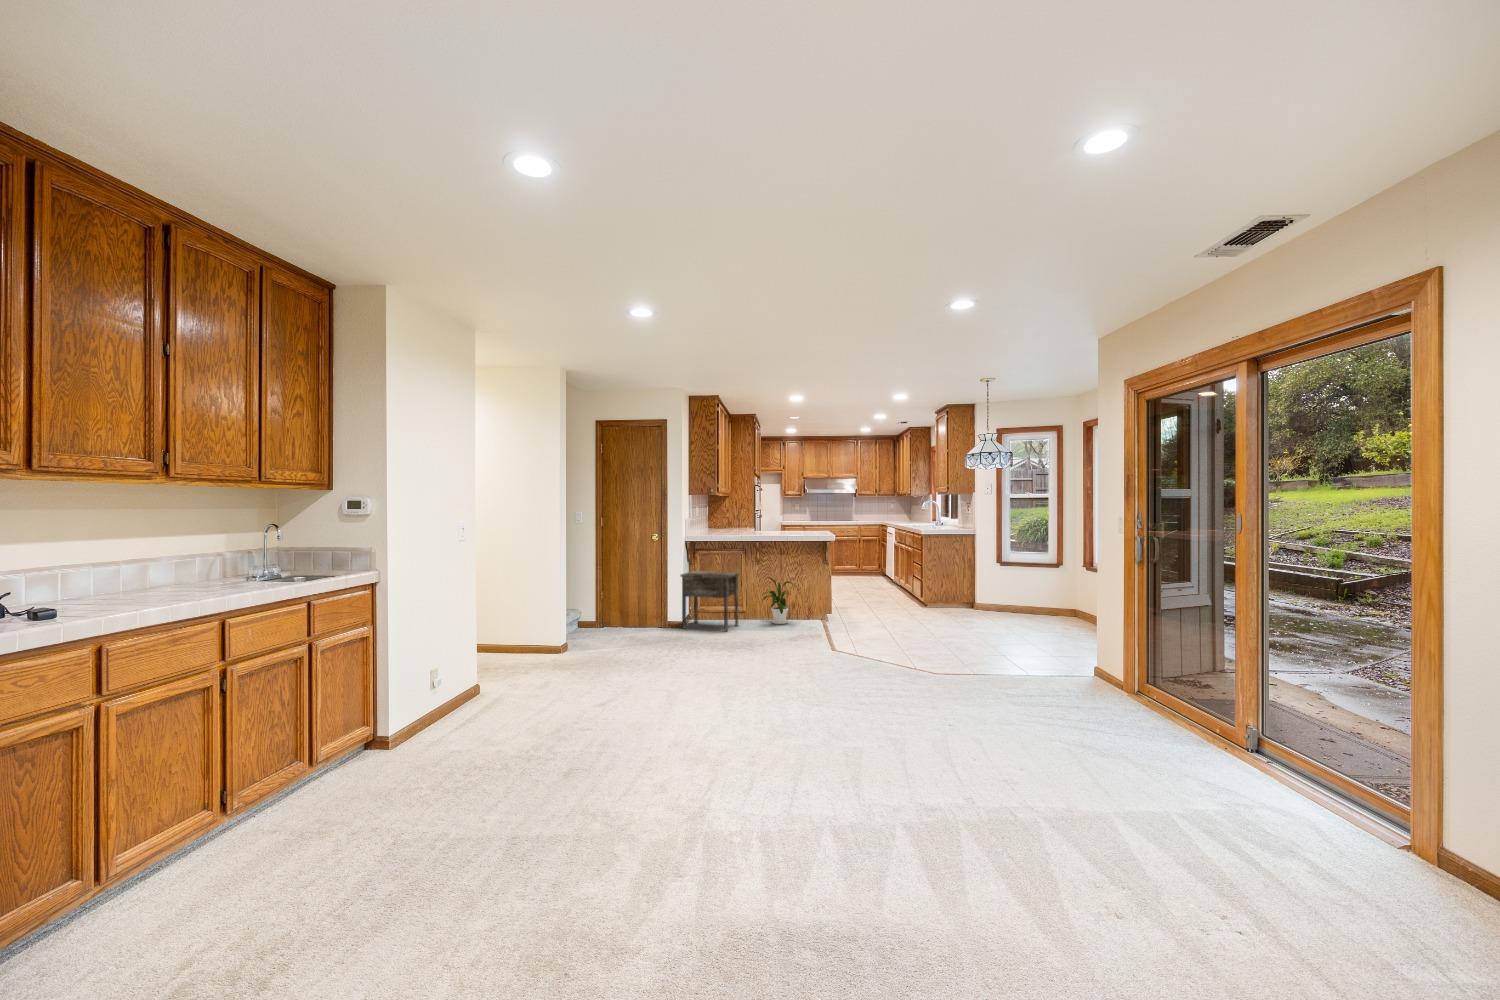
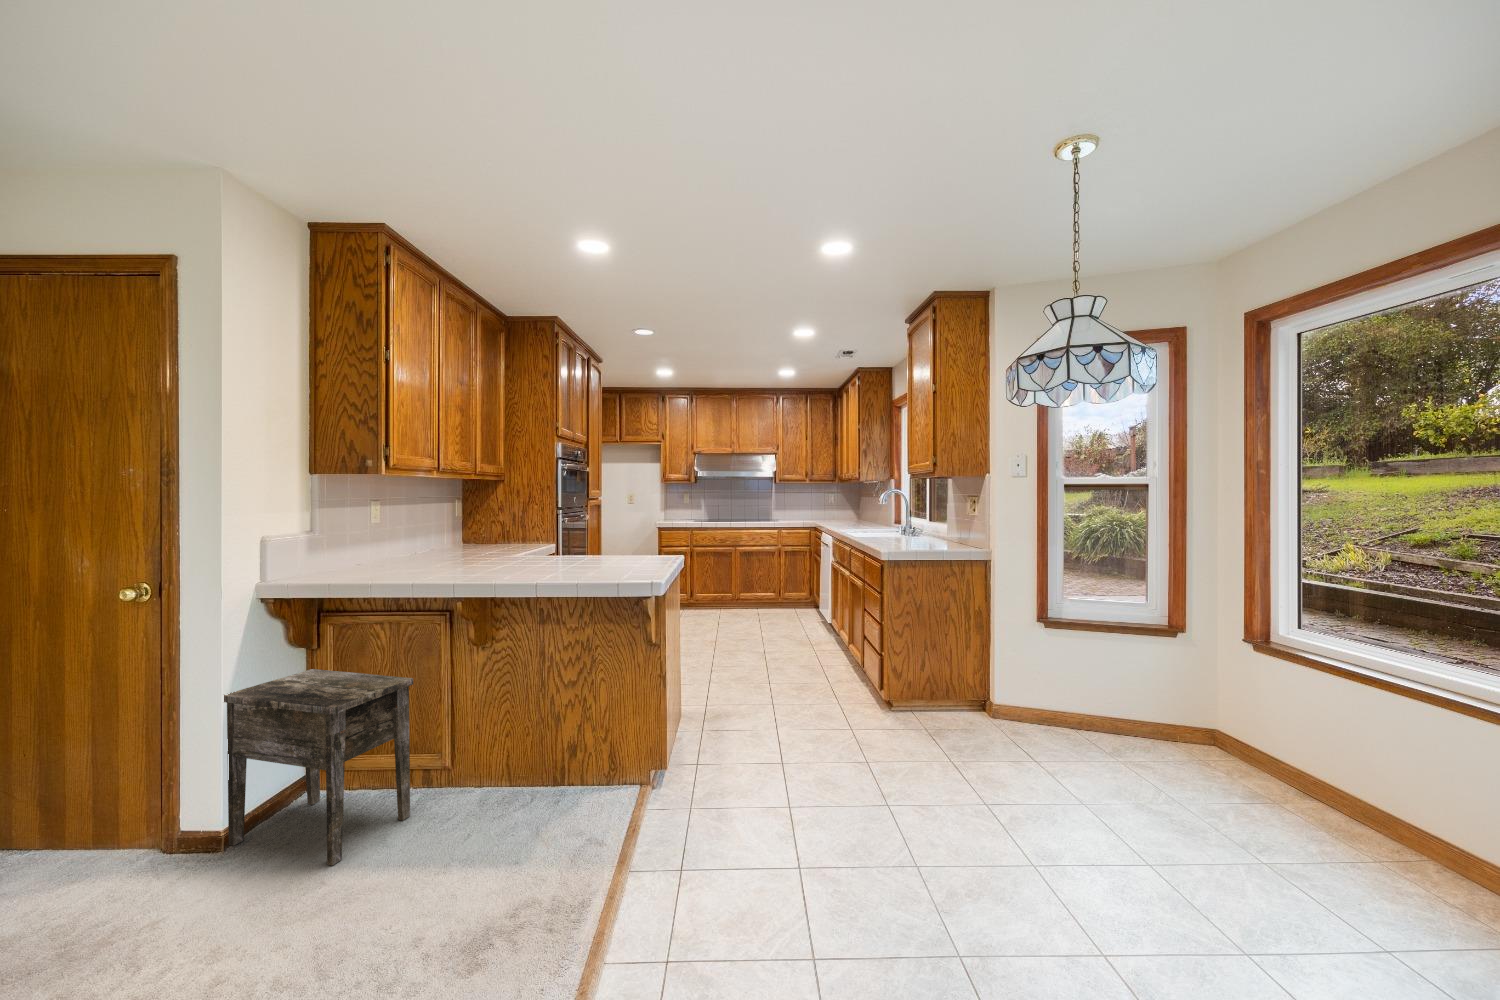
house plant: present [763,577,795,624] -> none [463,682,568,806]

